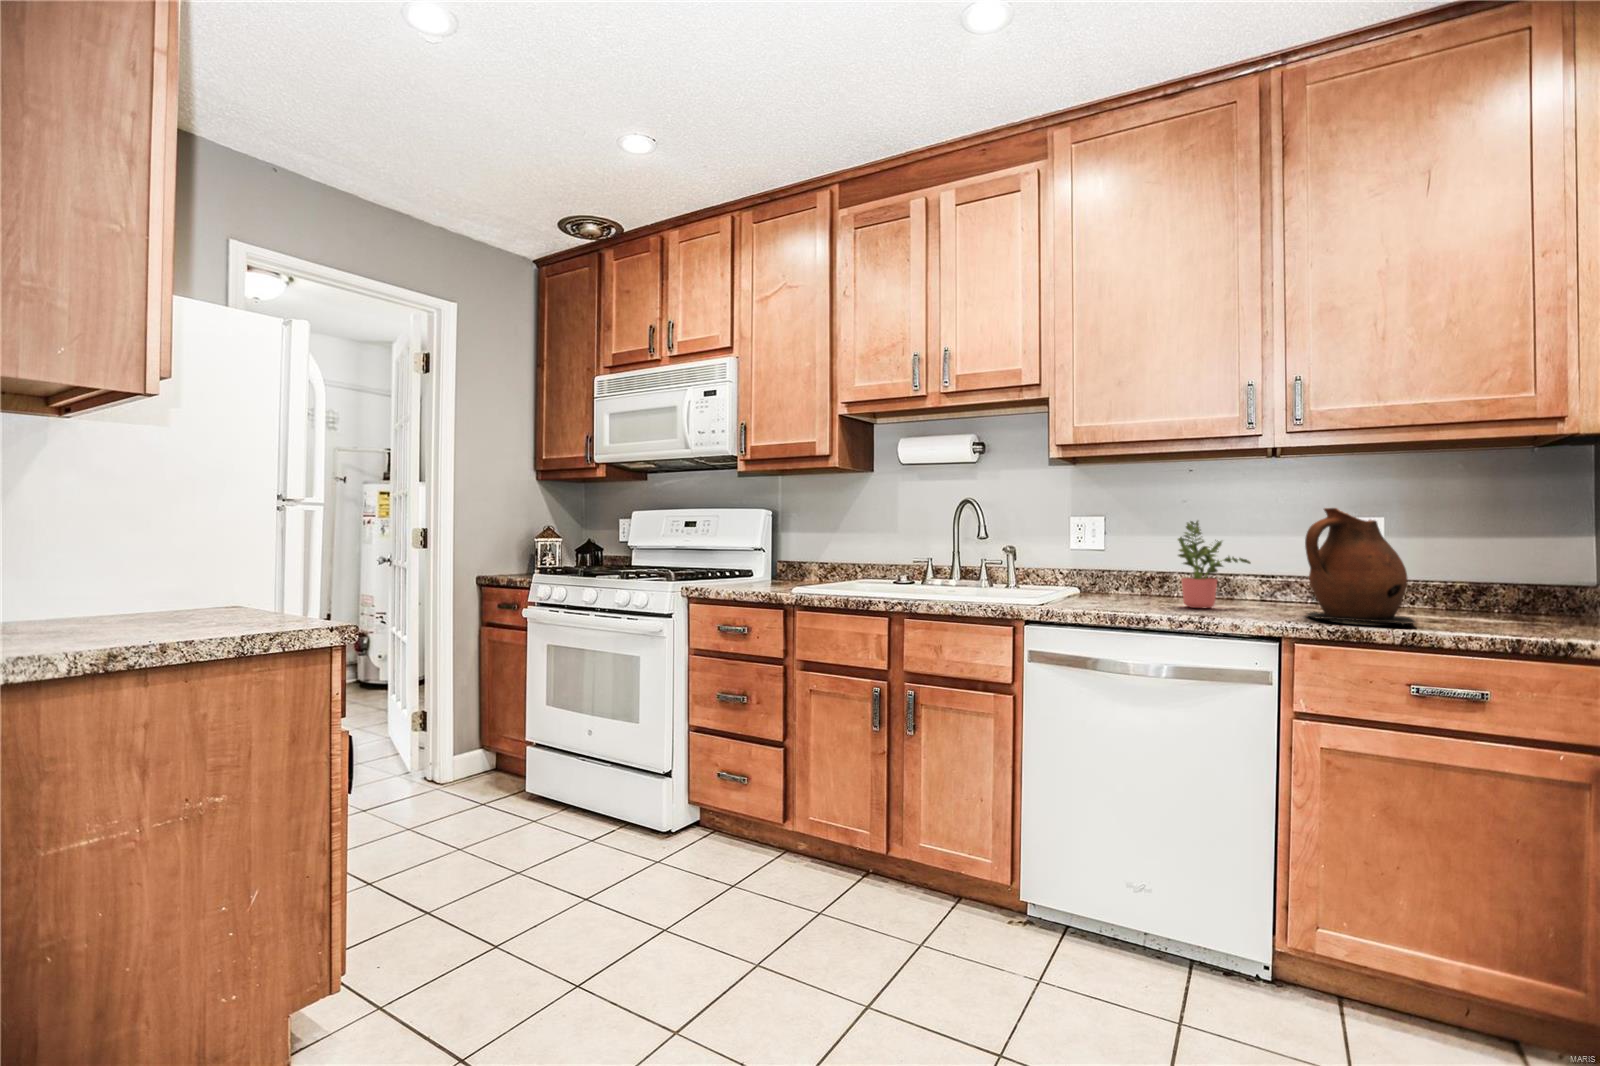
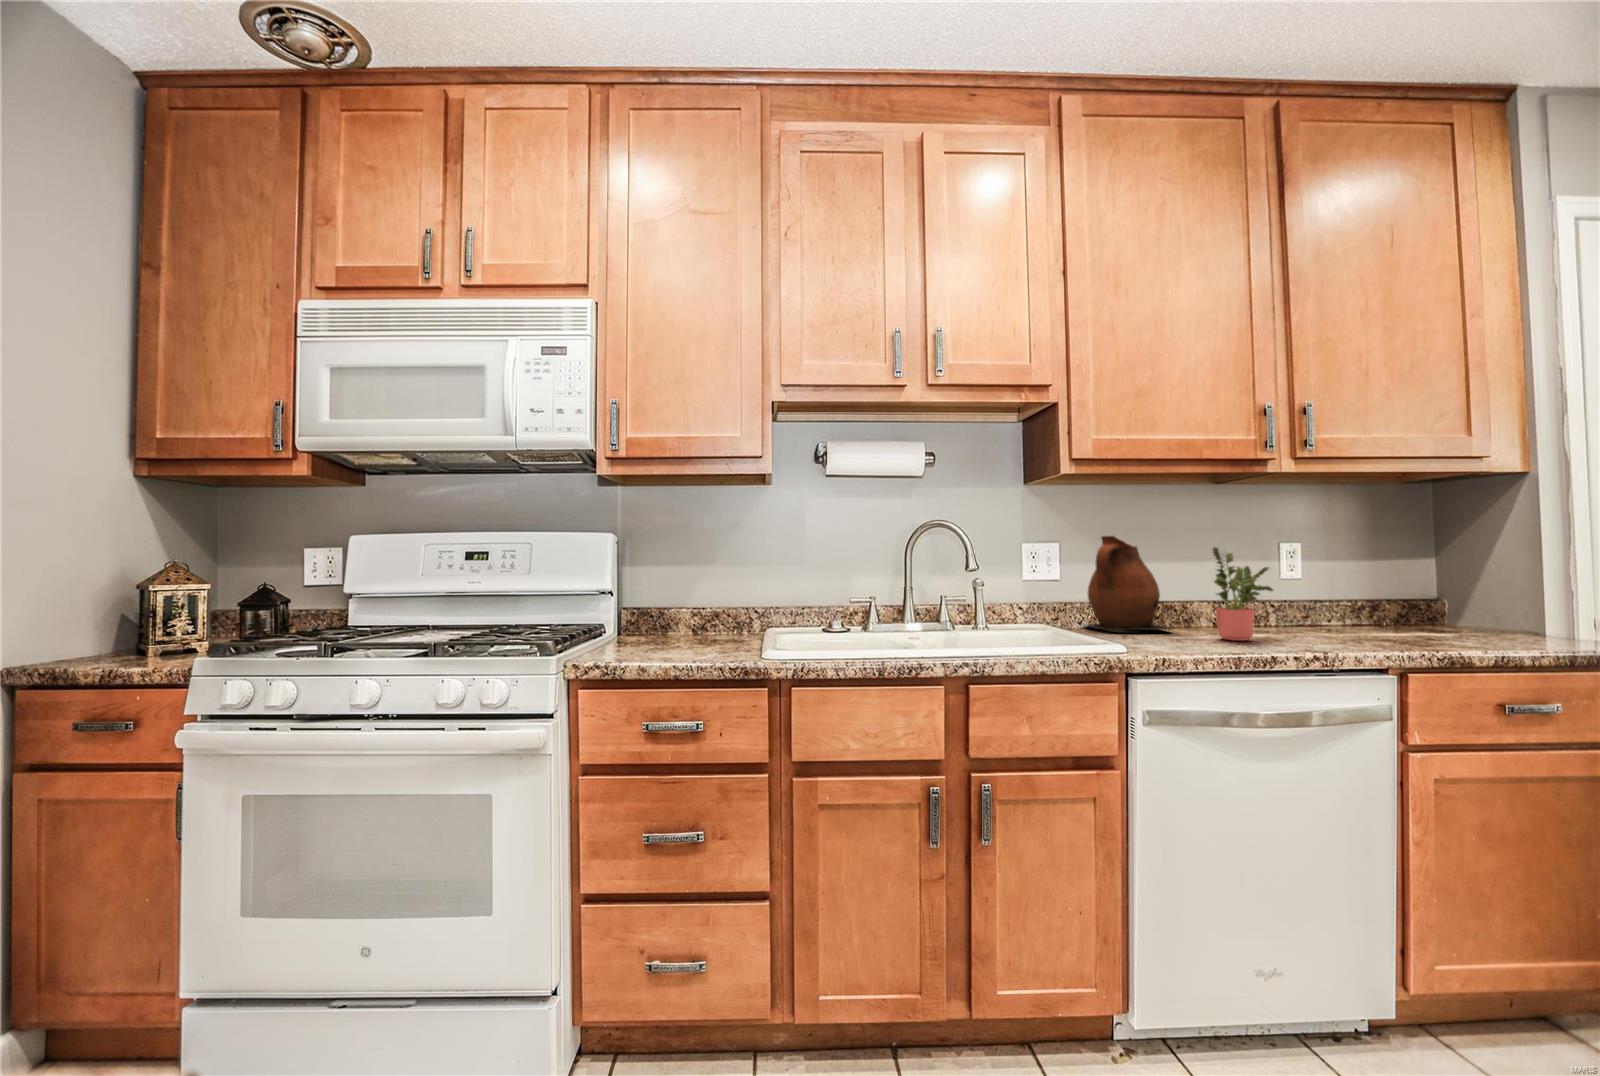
ceramic pitcher: present [1305,508,1416,625] -> present [1085,536,1172,630]

